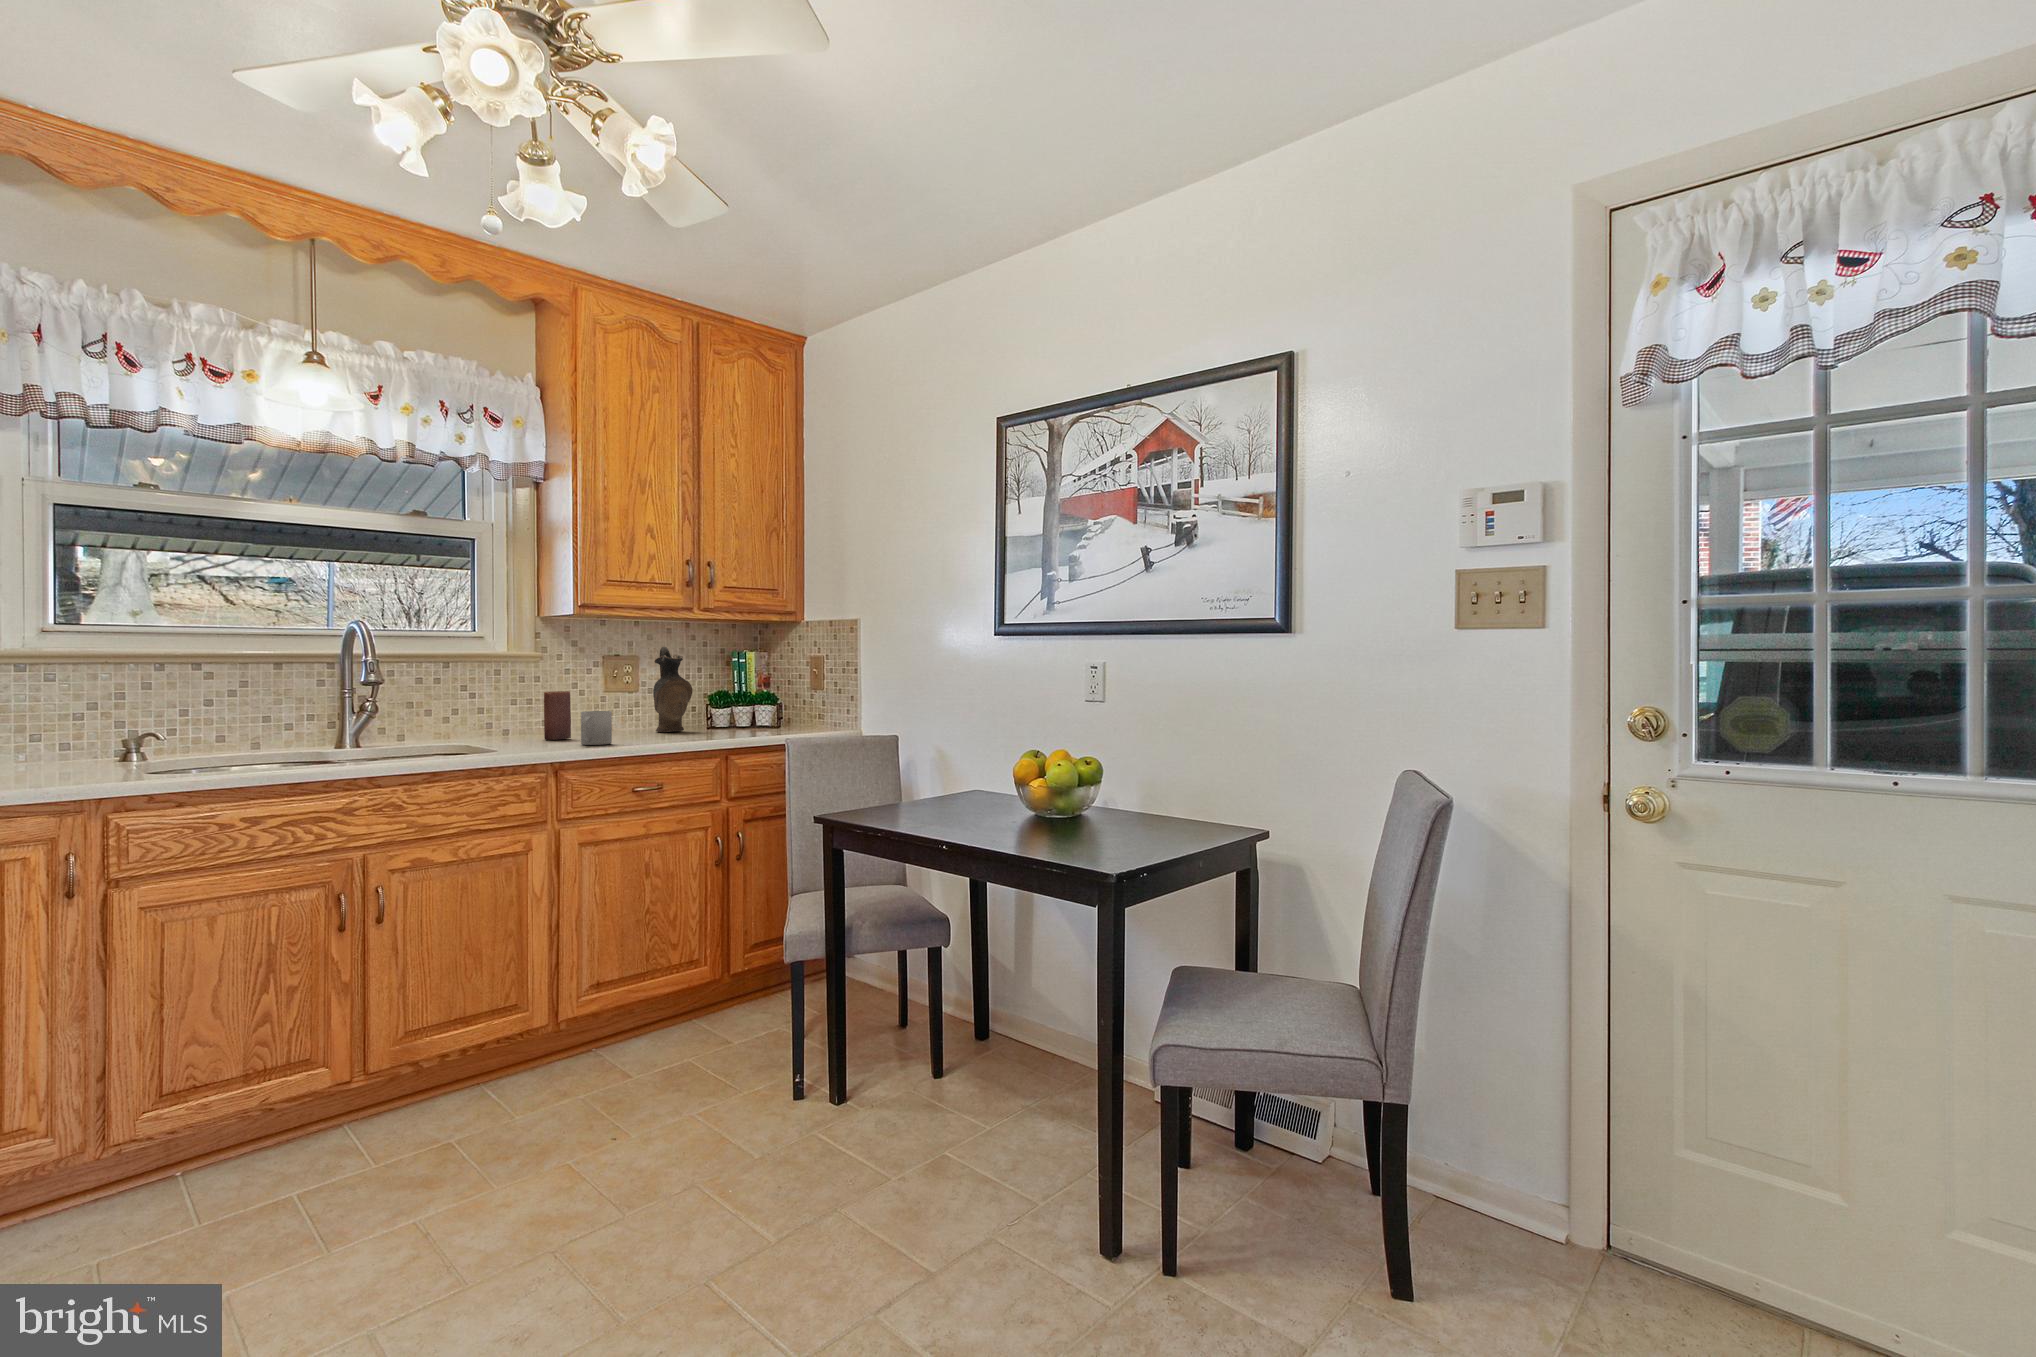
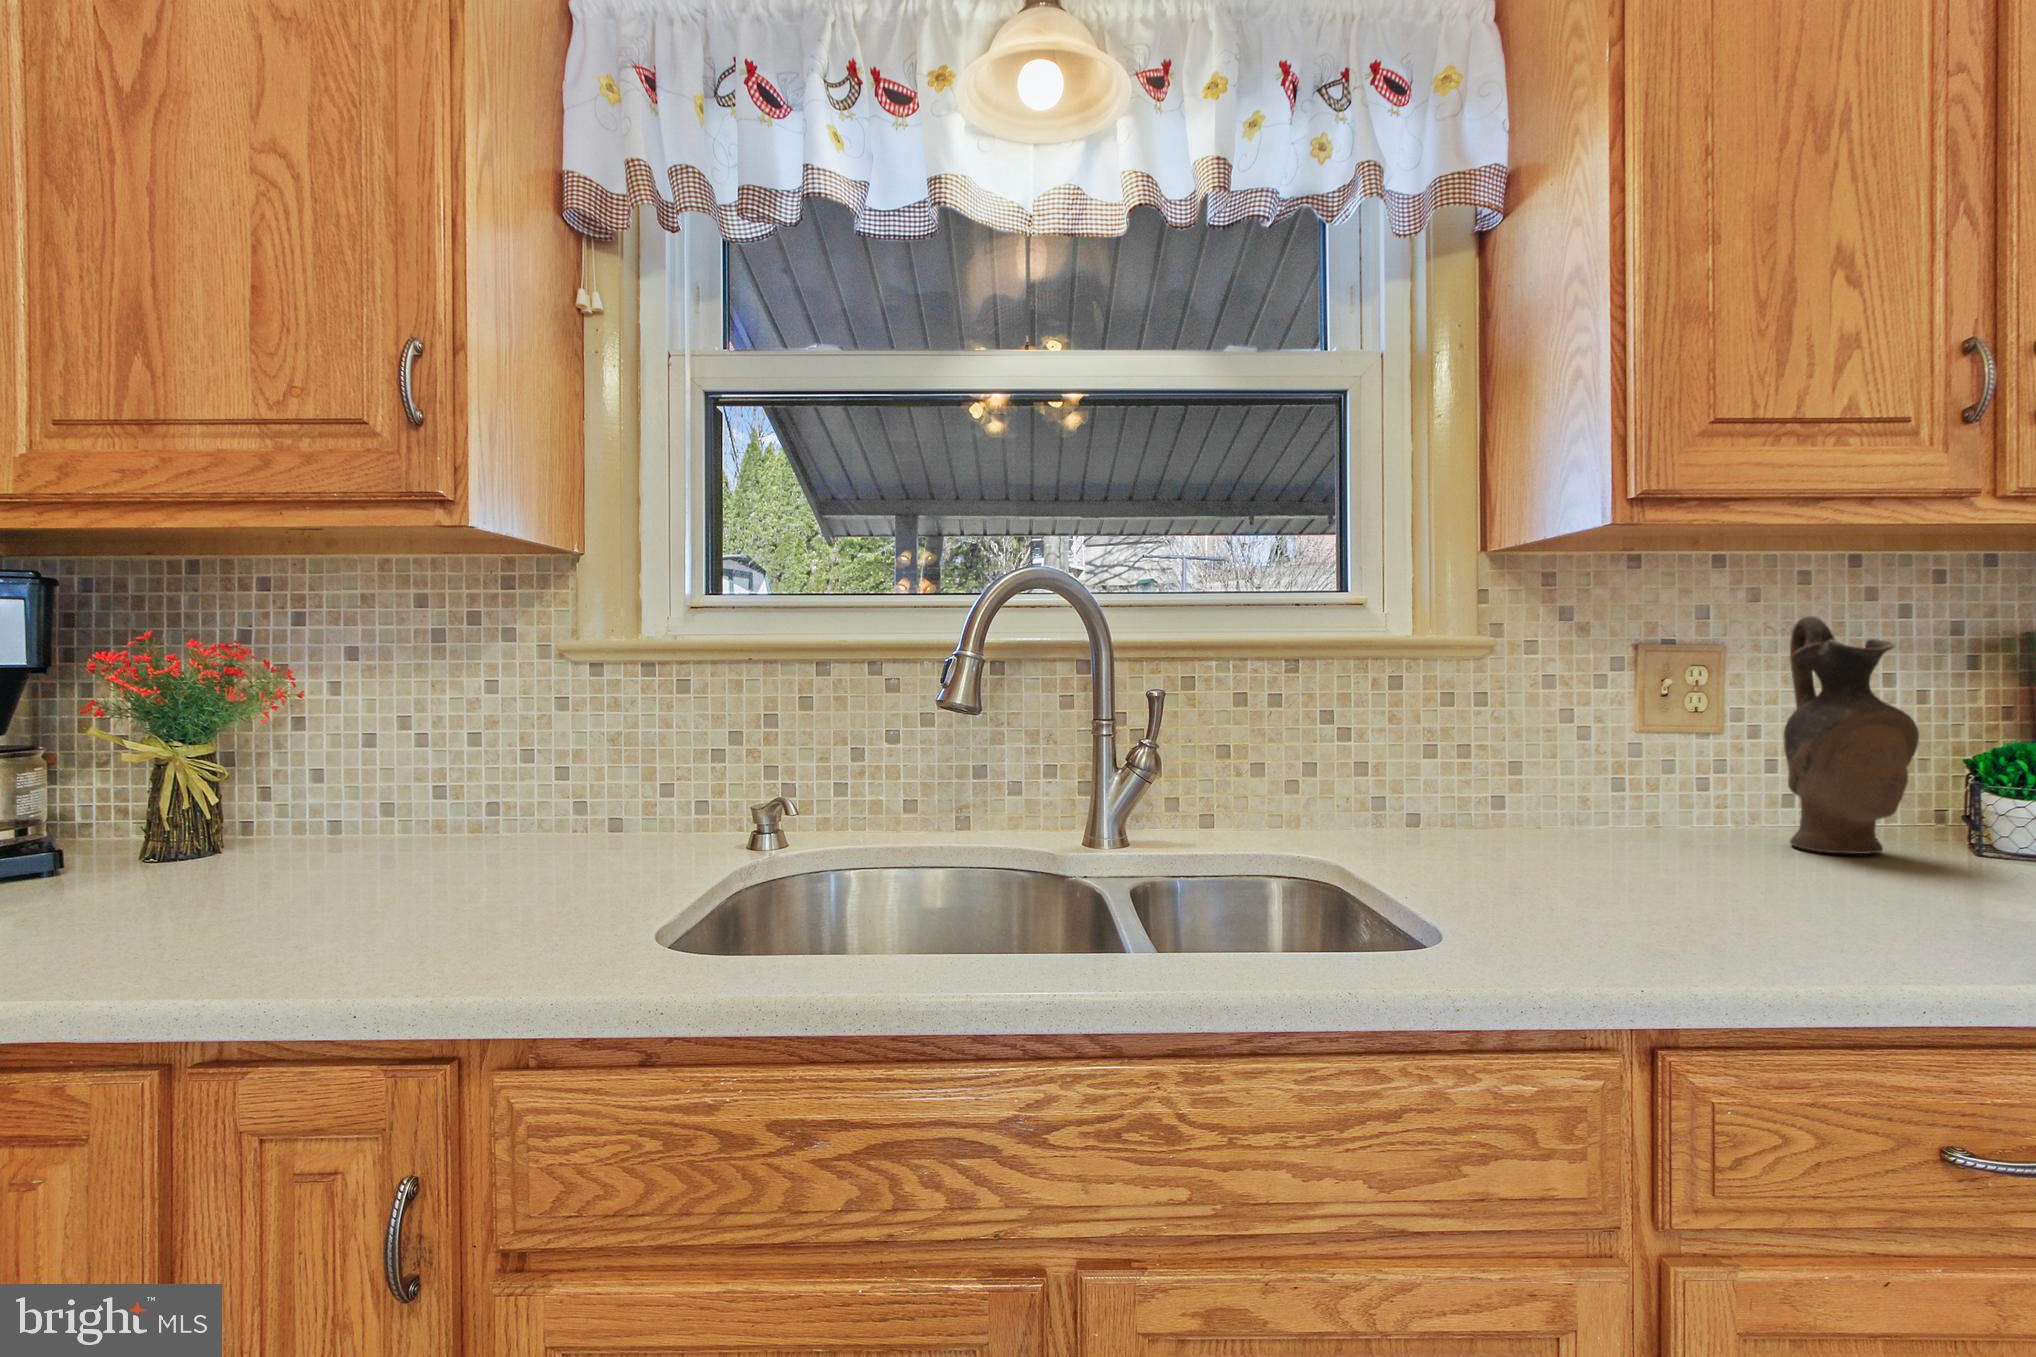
candle: present [544,691,571,740] -> none [1514,736,1584,867]
mug: present [581,711,612,745] -> none [1661,815,1769,936]

